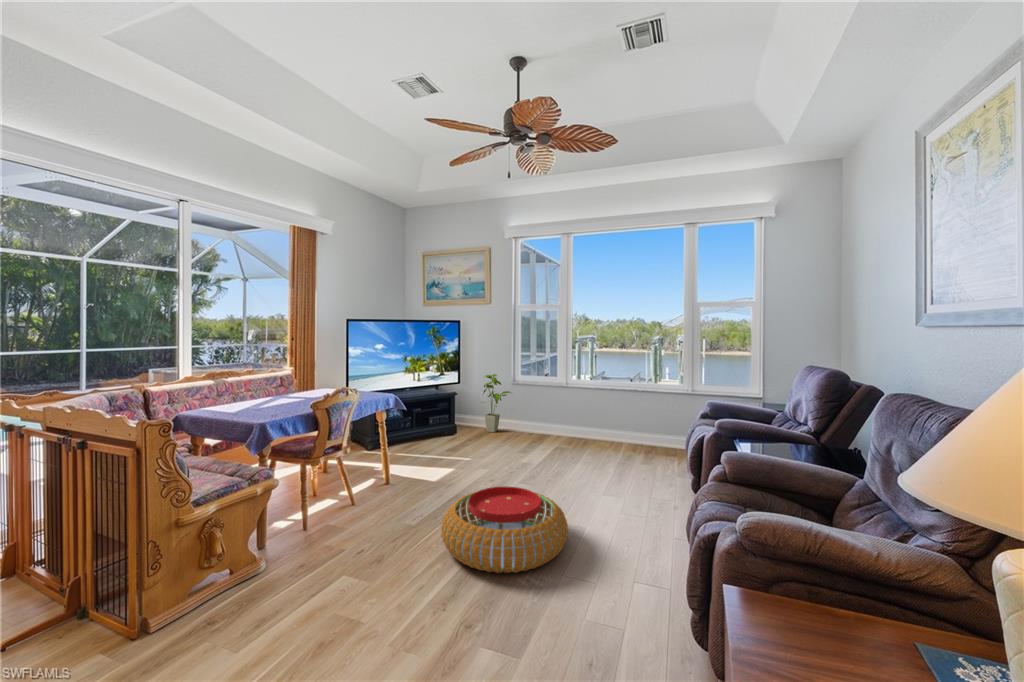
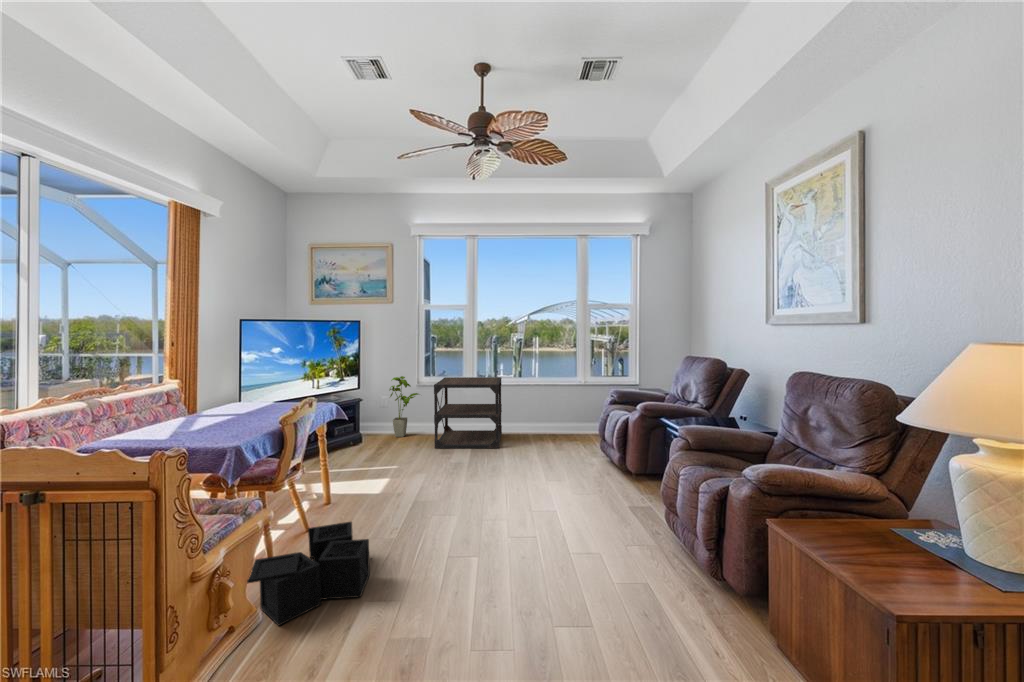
side table: none [514,378,591,454] -> present [434,377,502,448]
pouf: present [441,487,568,573] -> none [434,481,554,559]
storage bin: none [242,506,378,590] -> present [247,522,372,625]

